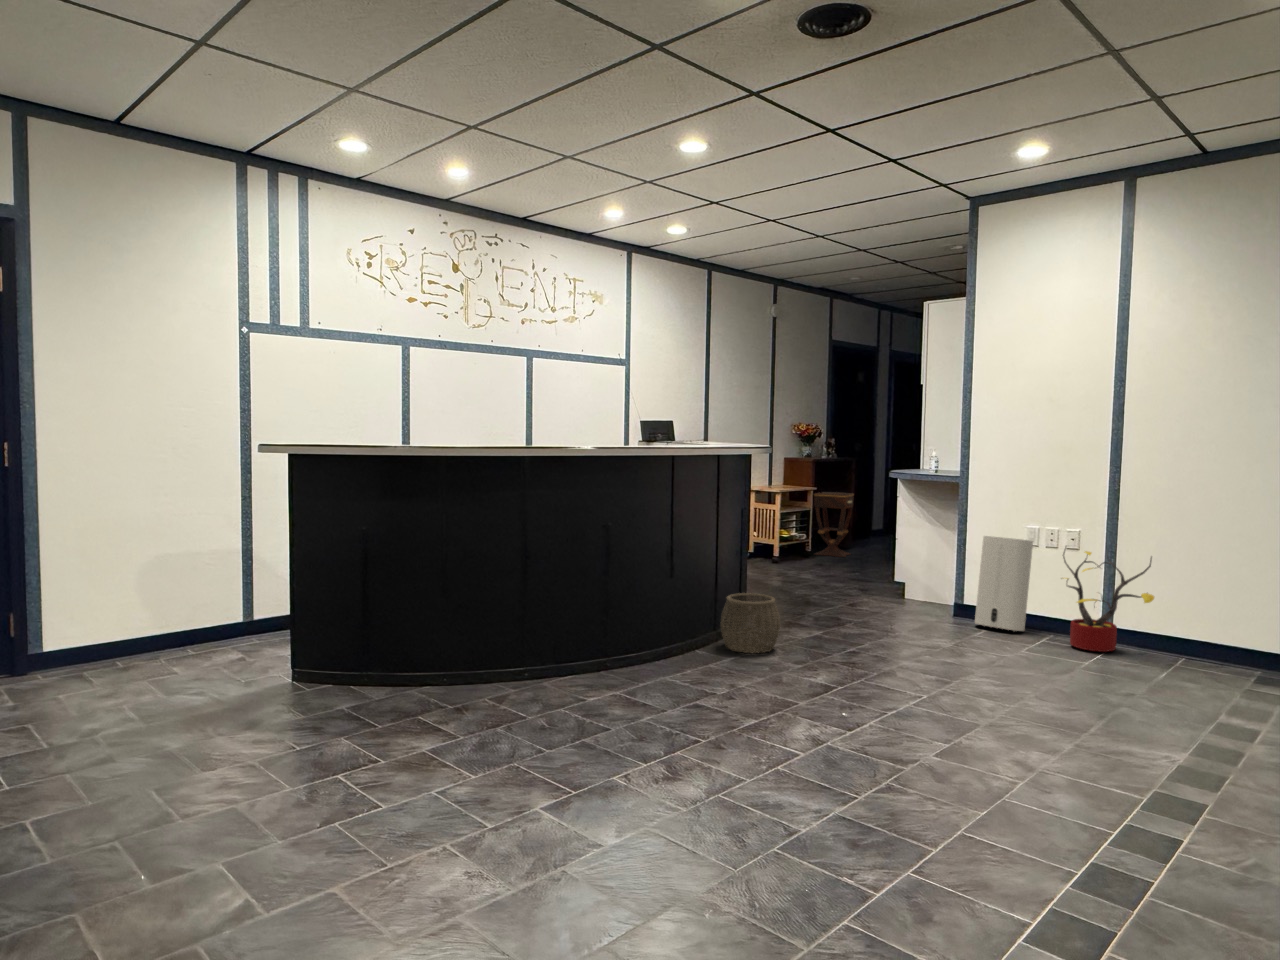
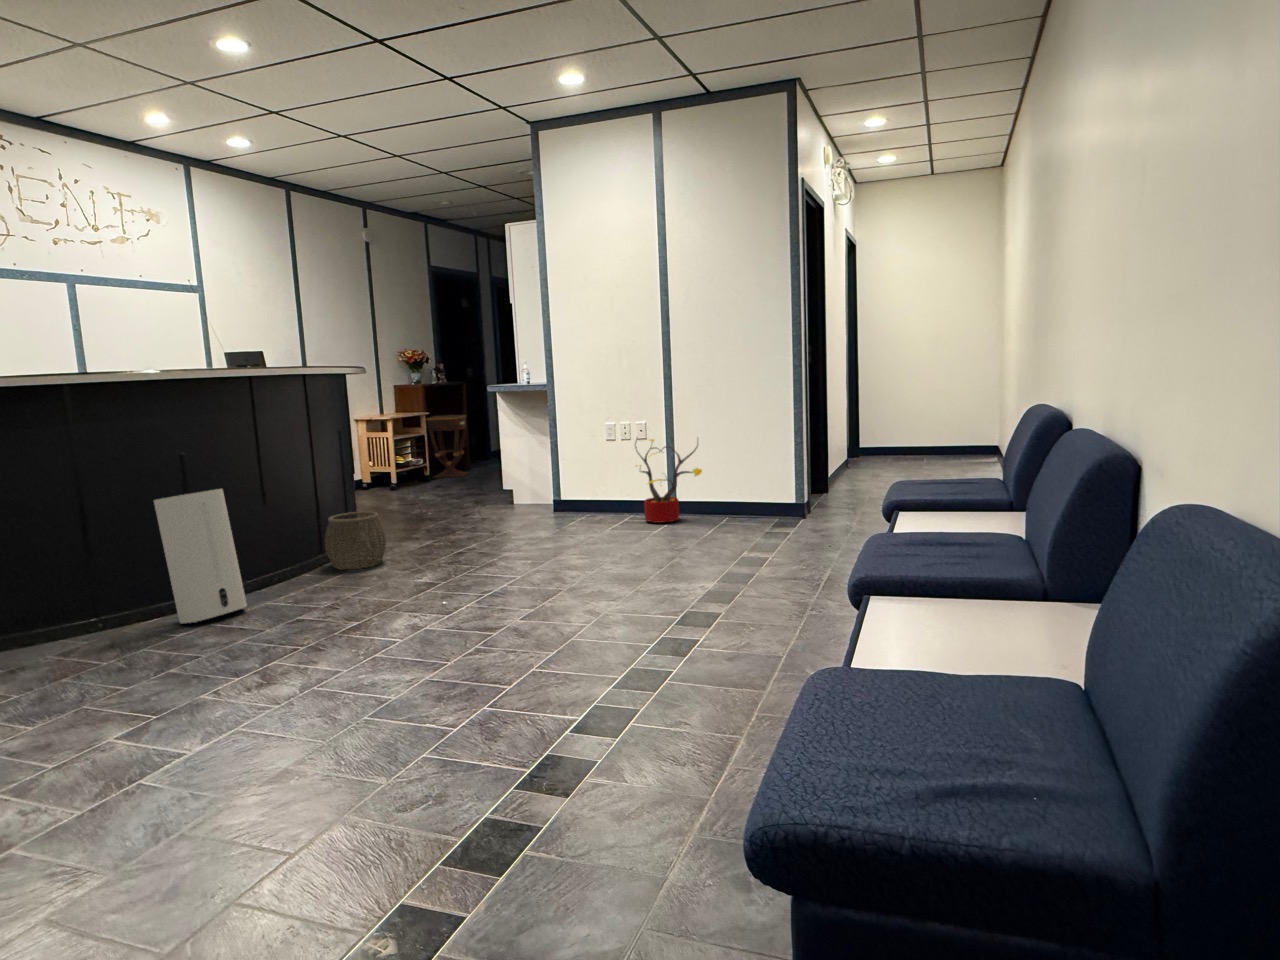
air purifier: present [975,536,1033,632] -> present [154,489,247,623]

